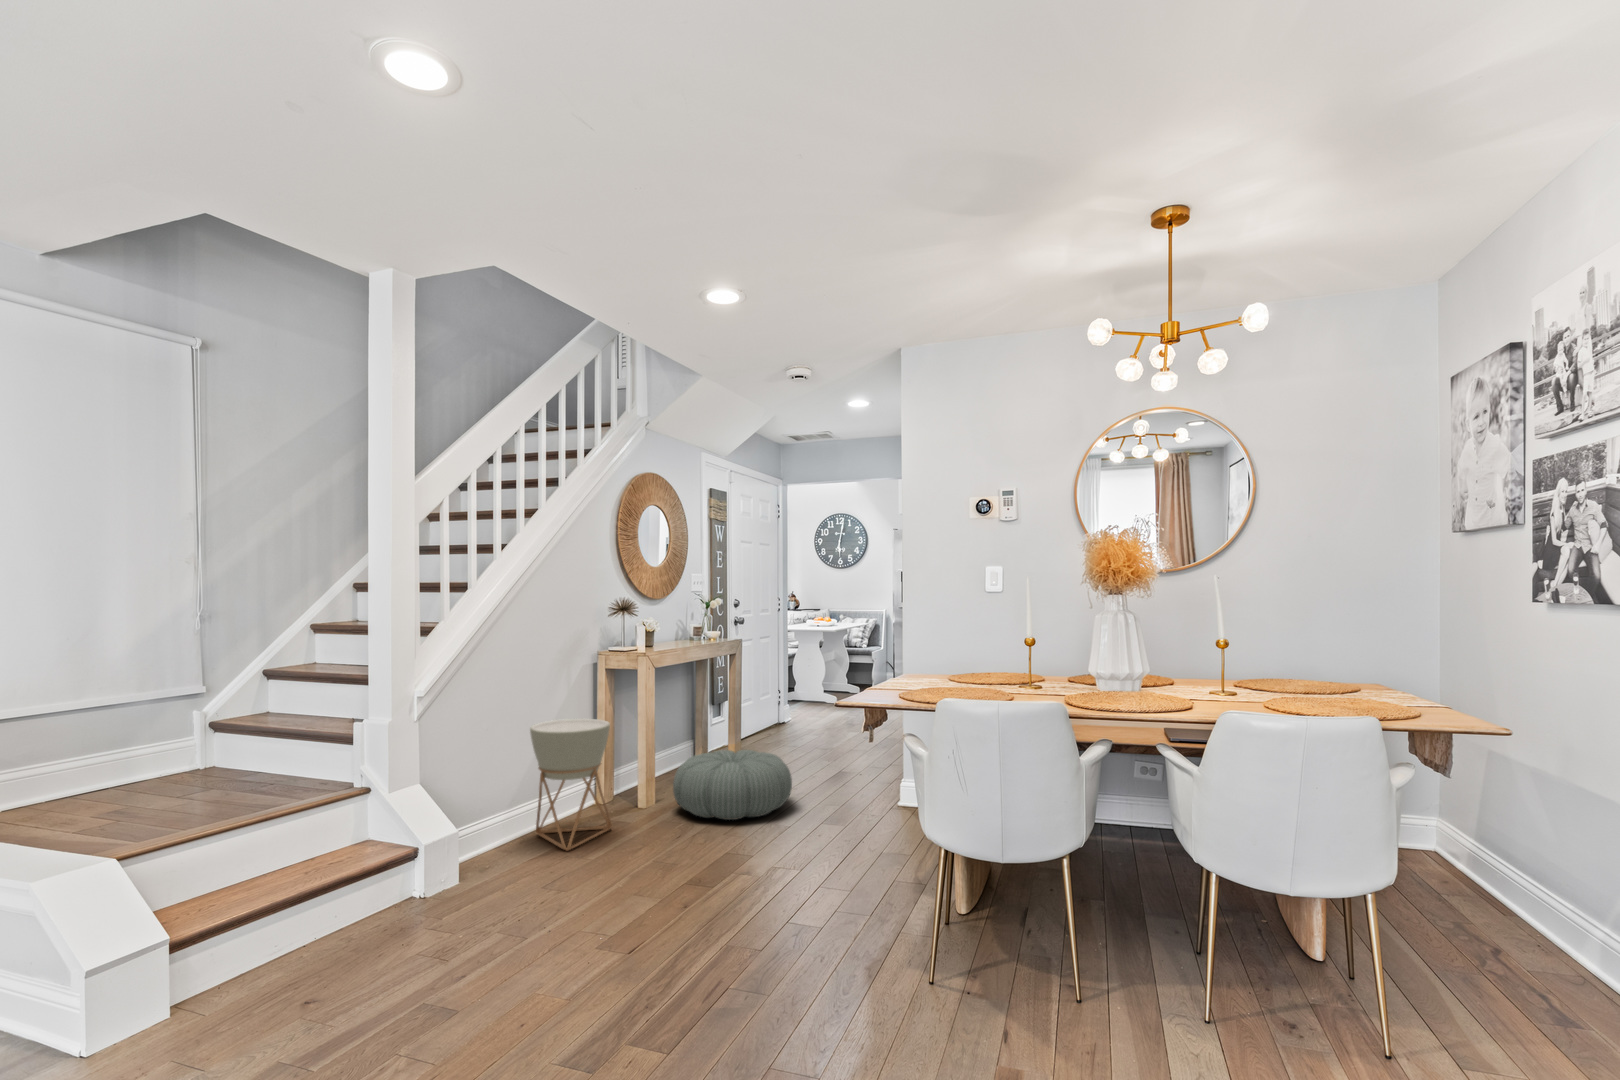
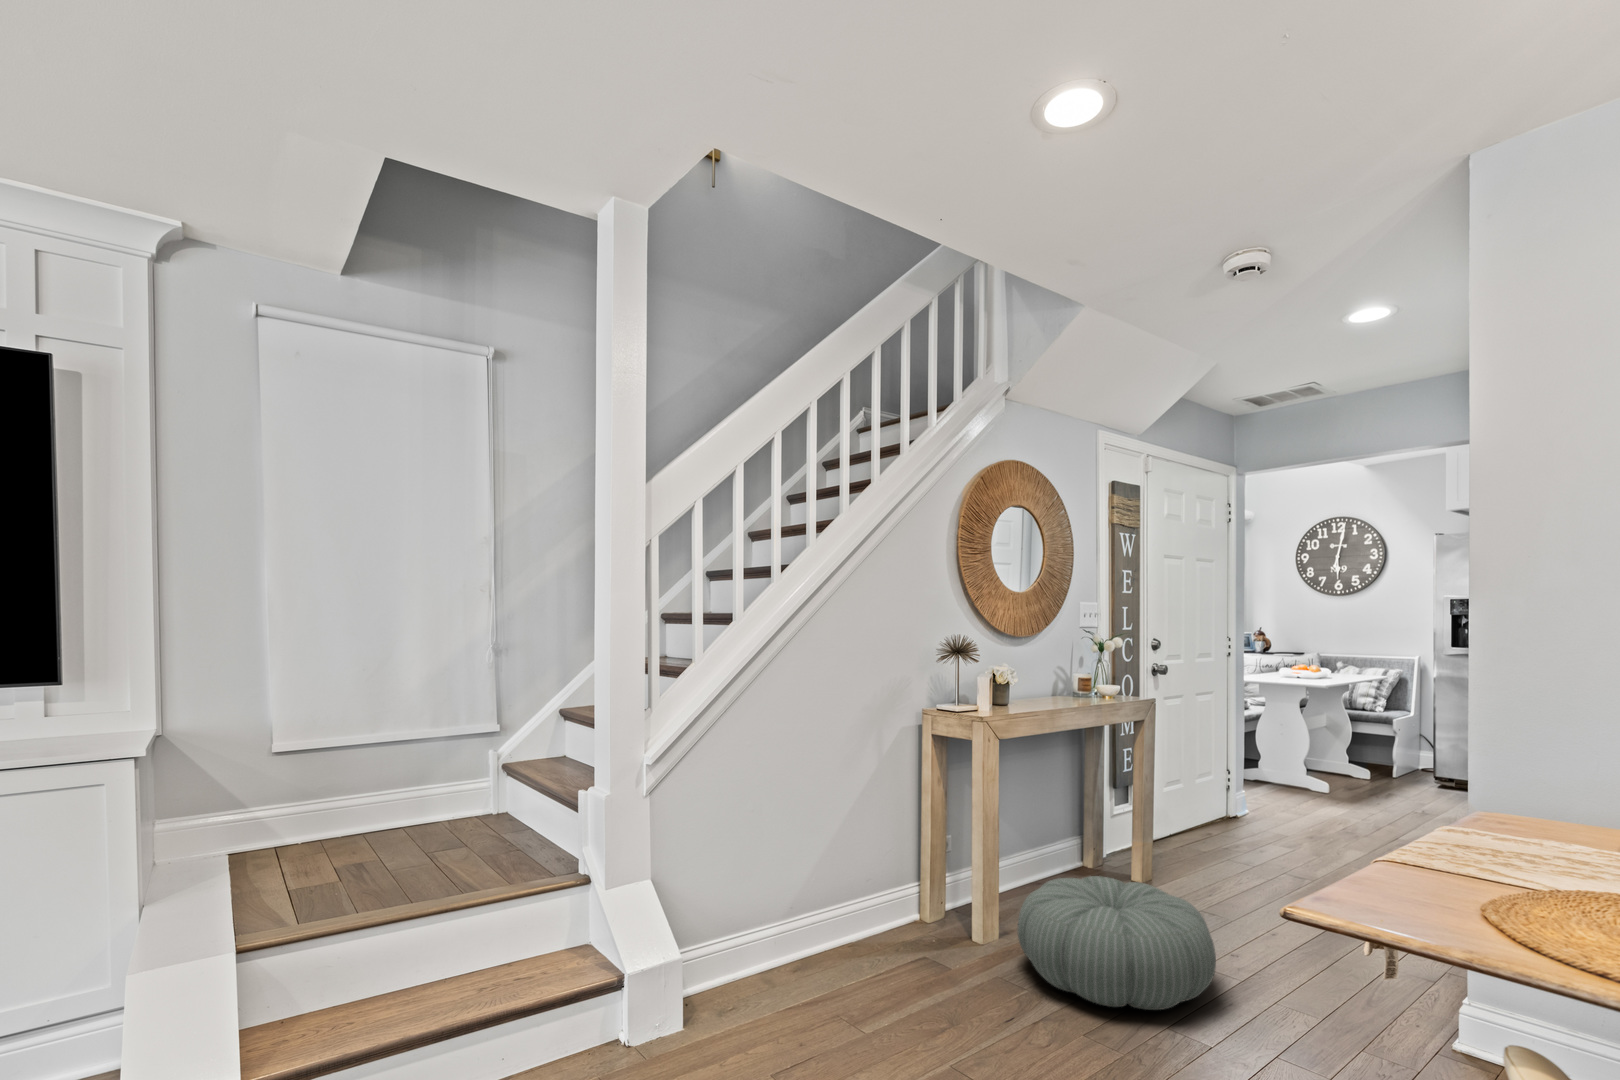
planter: present [530,719,612,850] -> none [804,804,918,1006]

